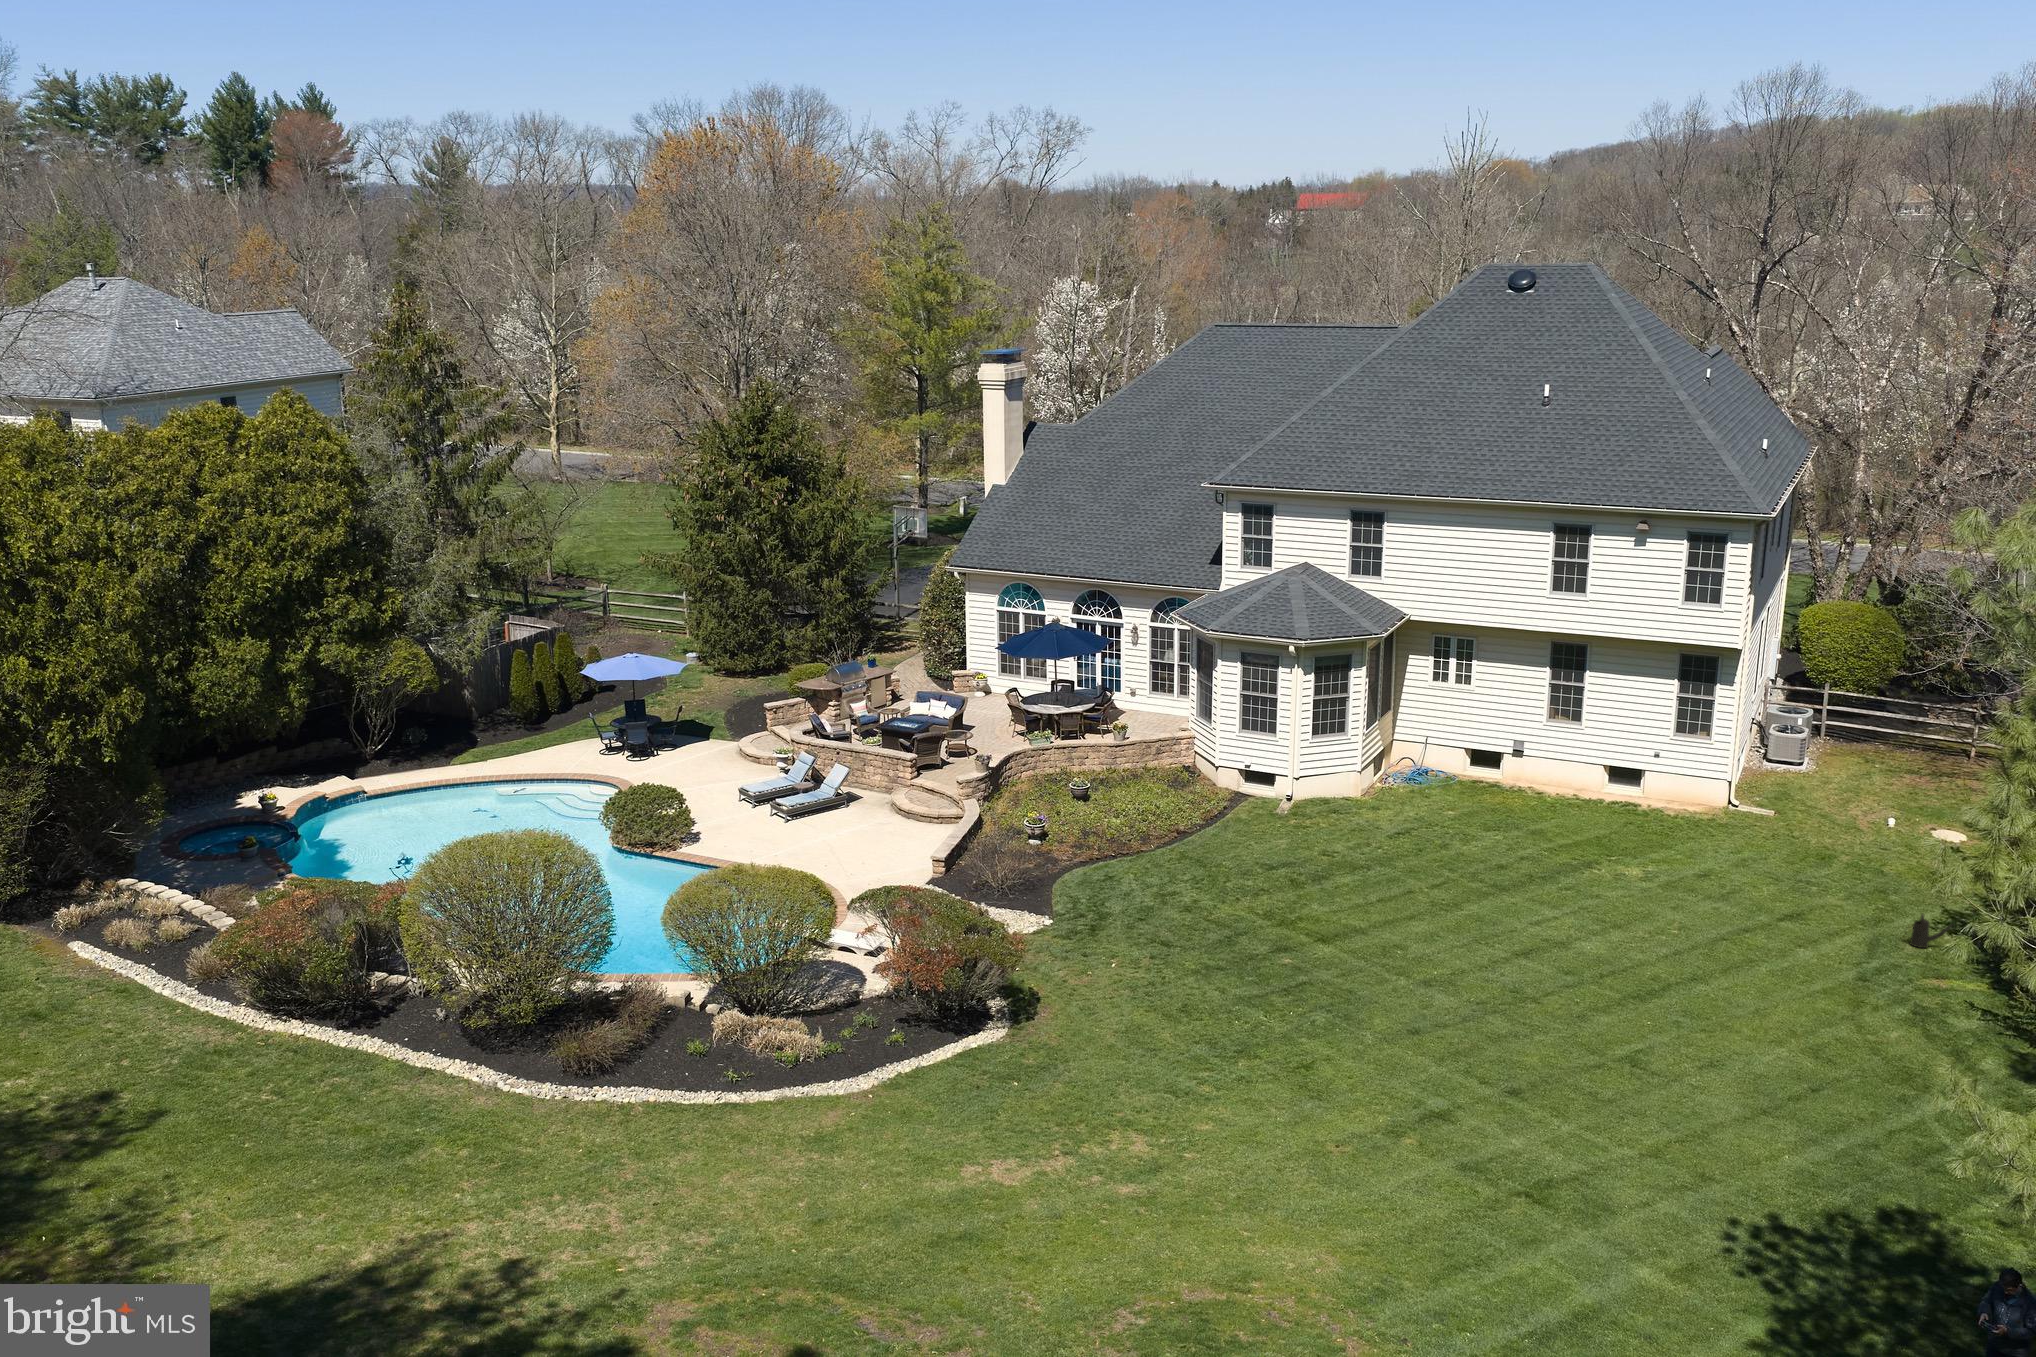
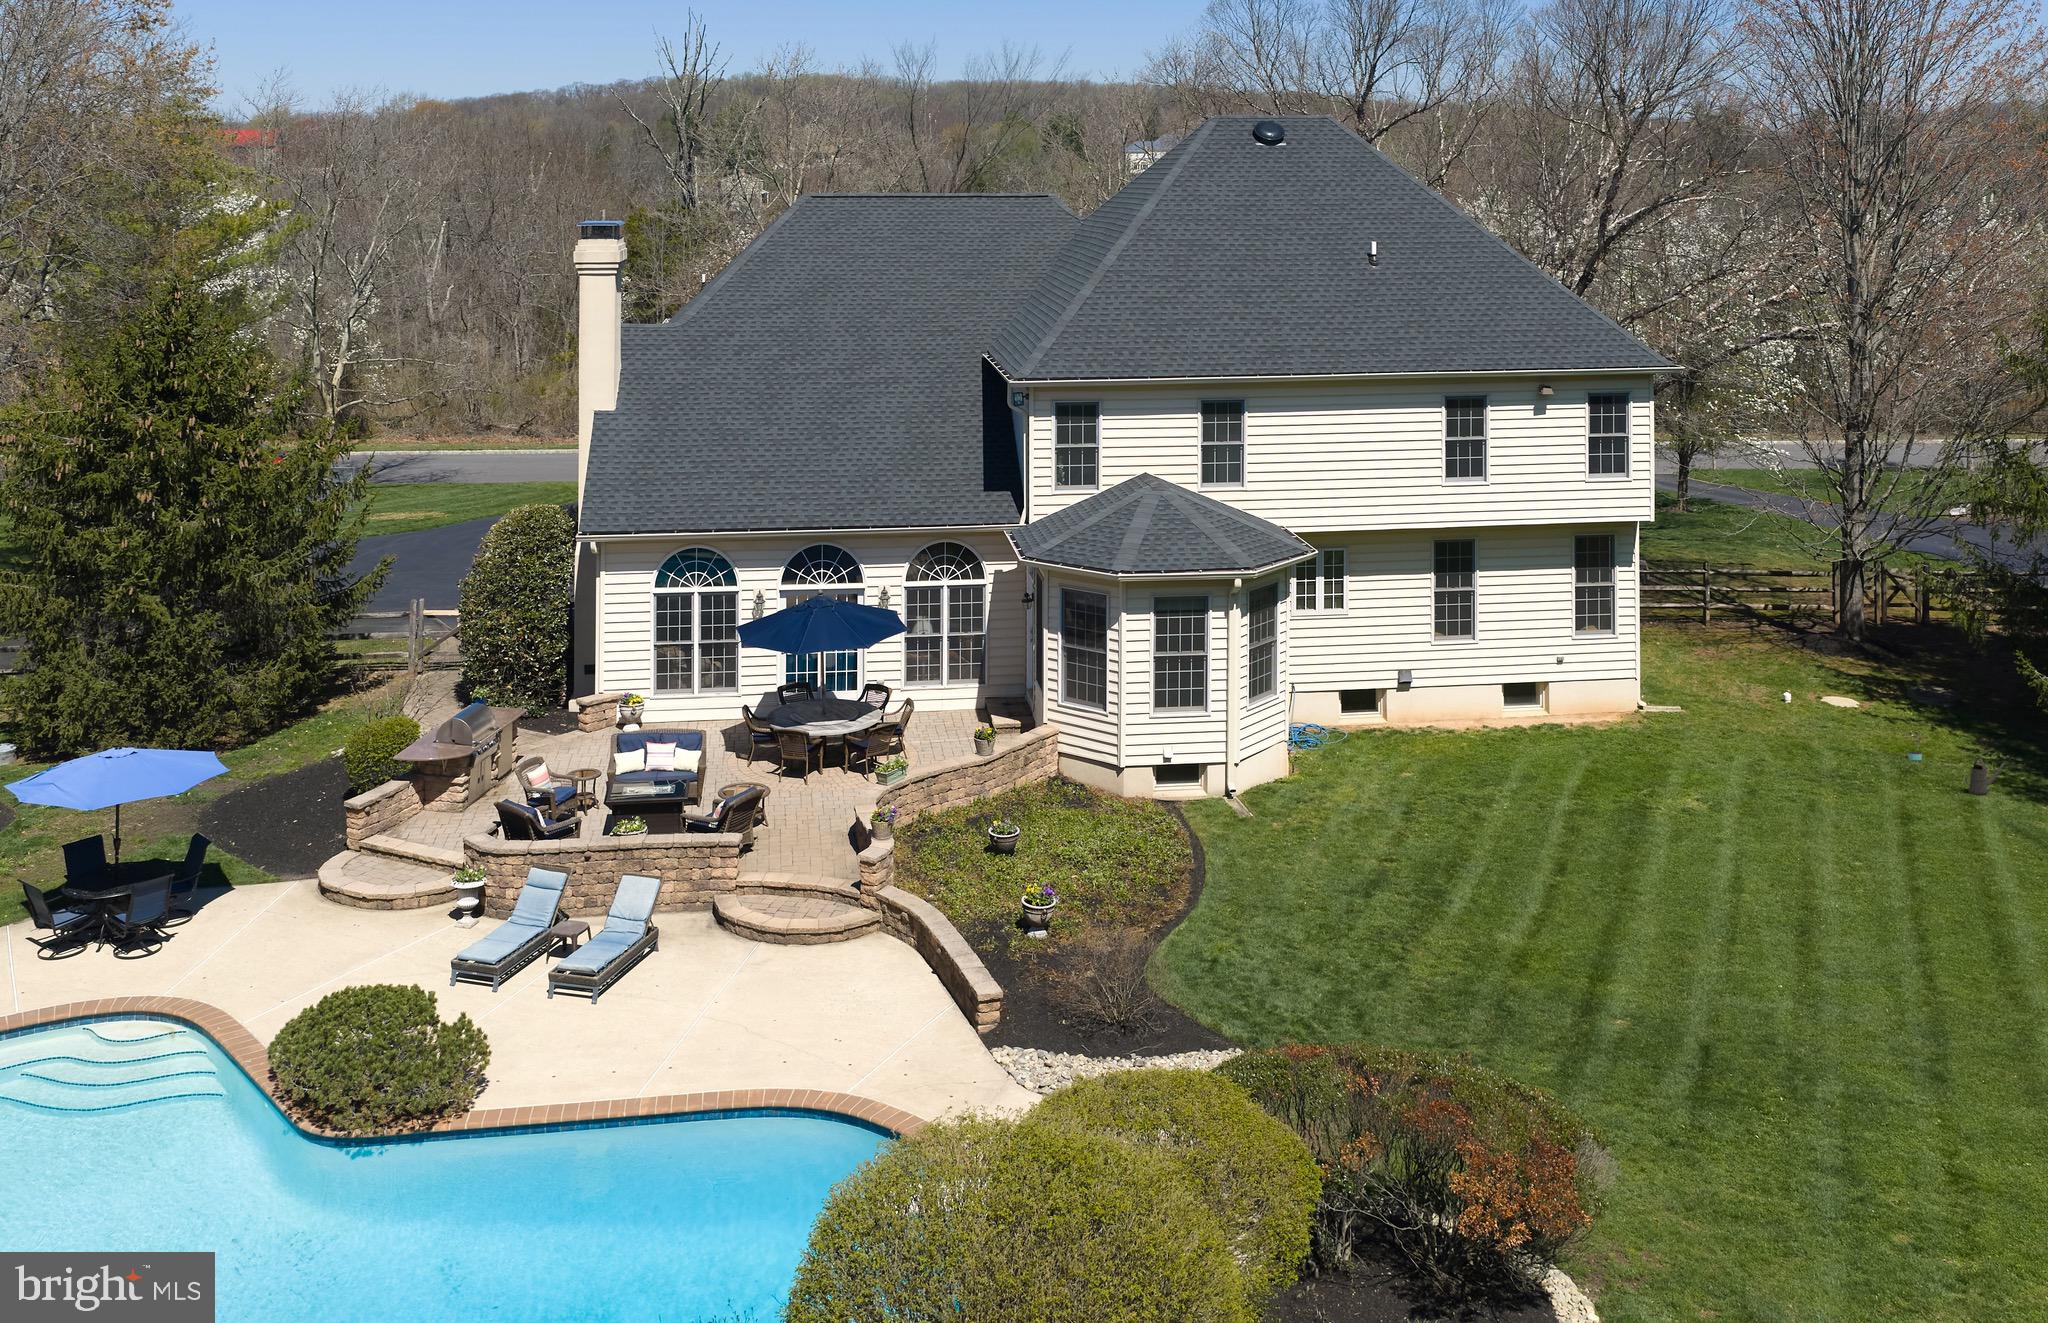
potted plant: none [1911,870,1933,908] -> present [1908,722,1927,760]

